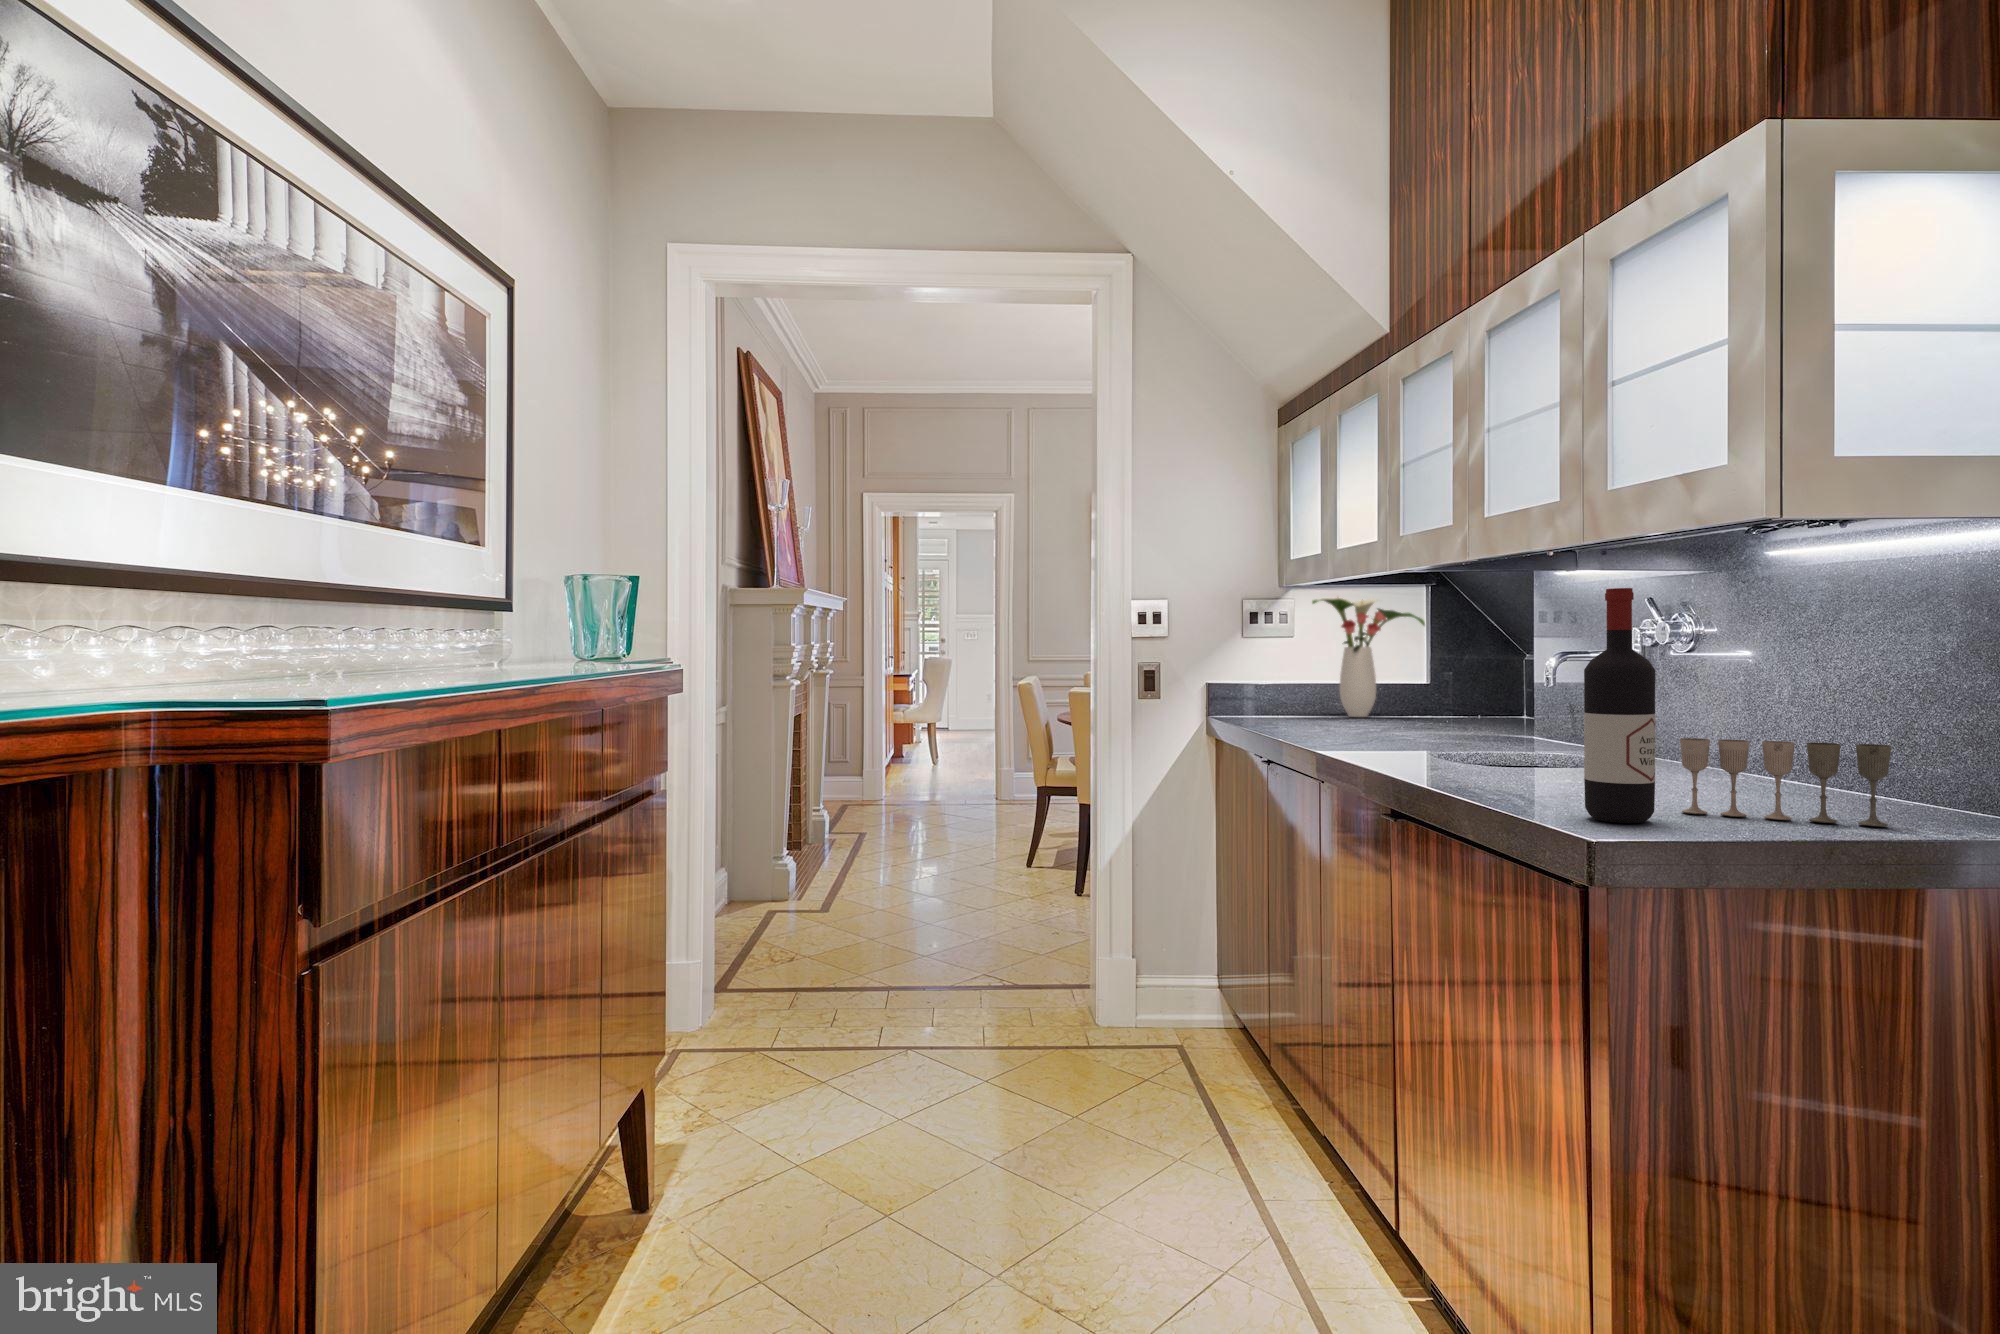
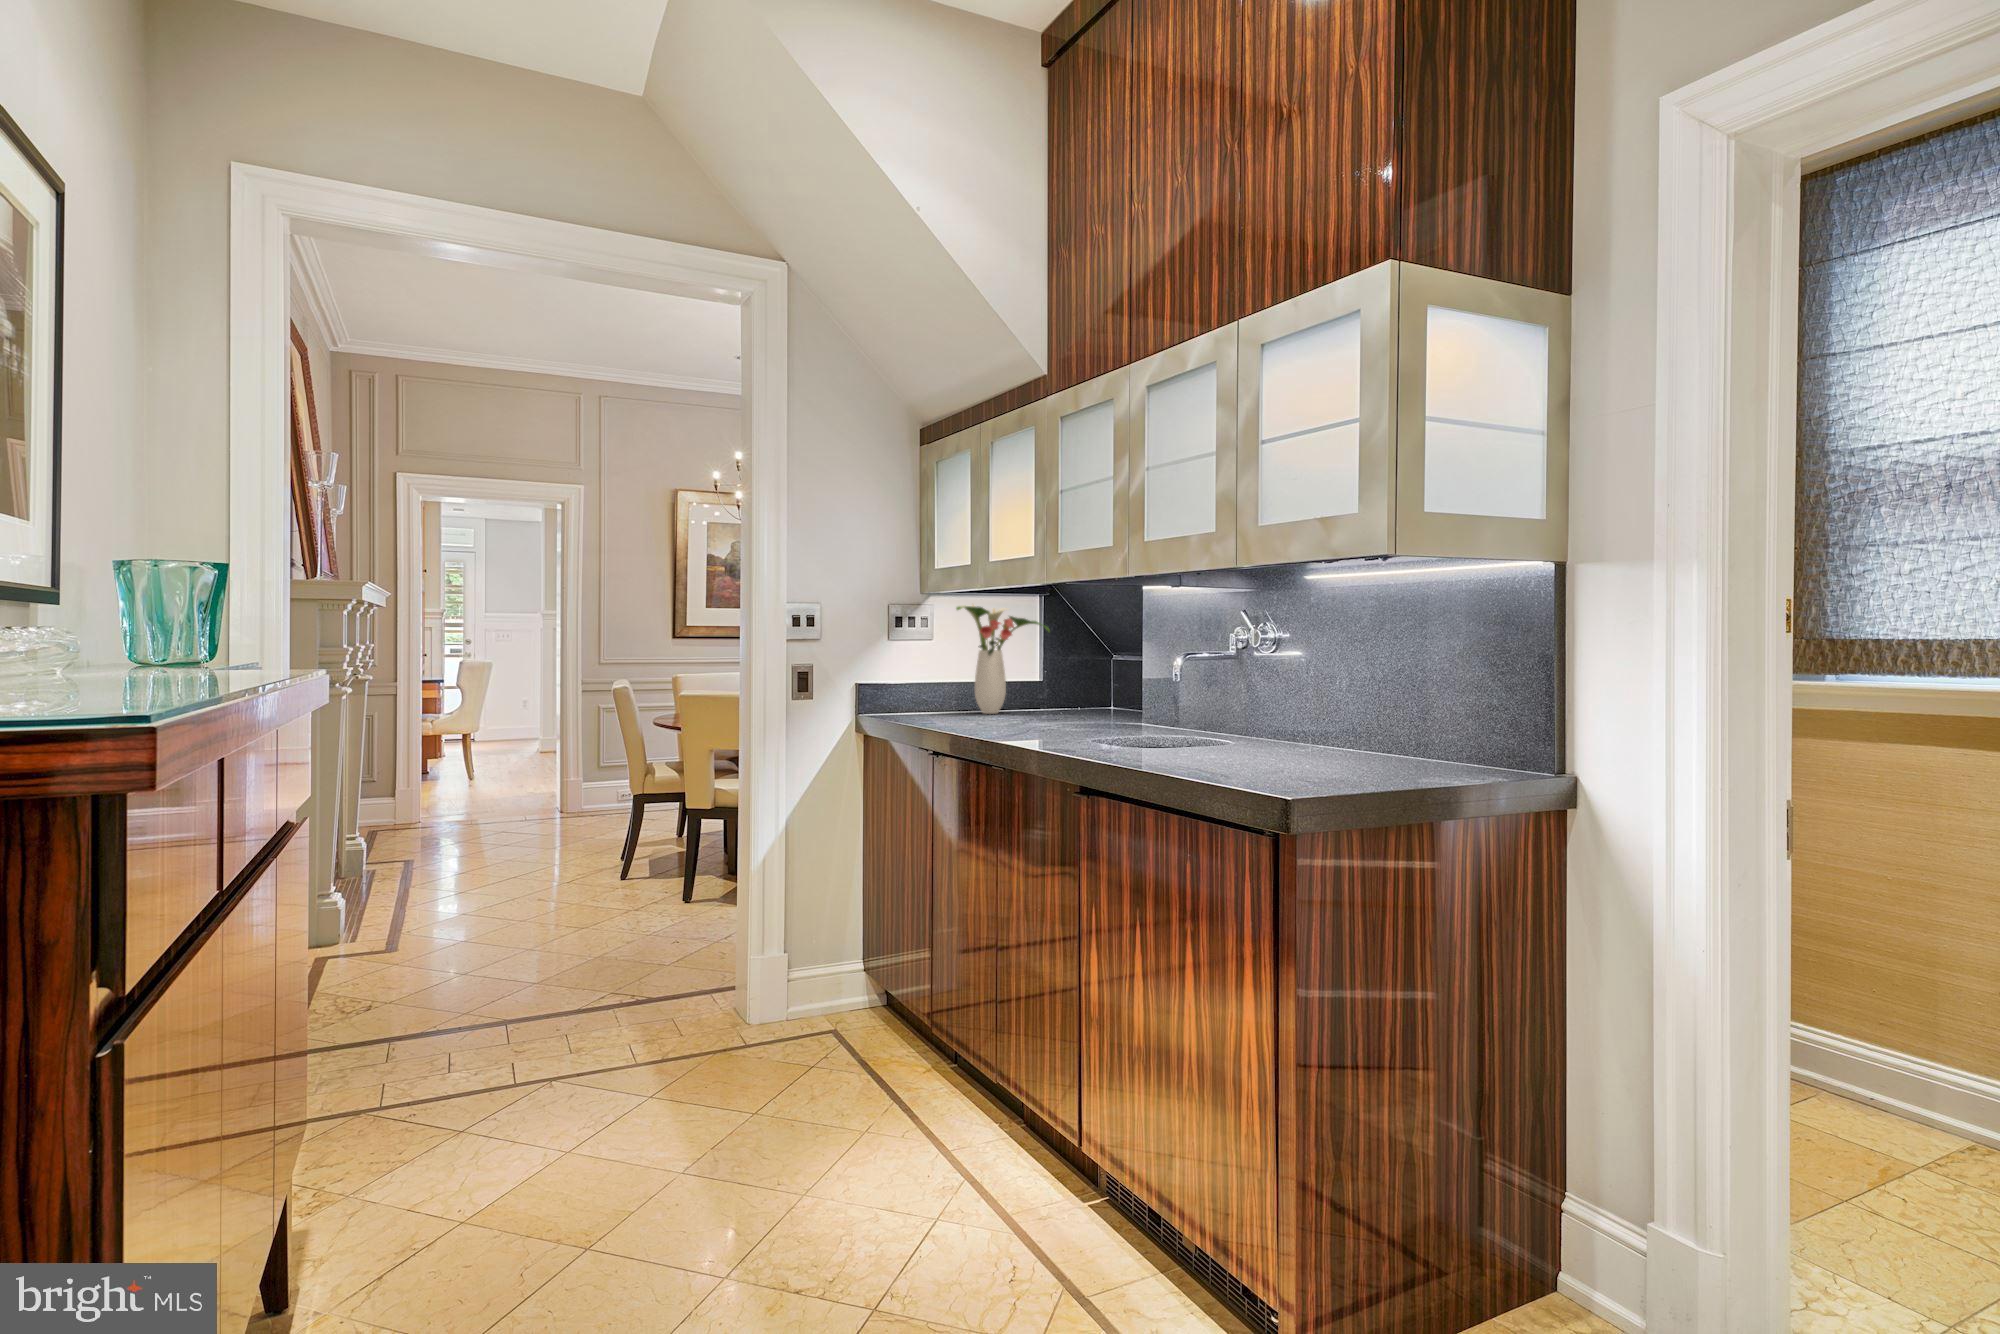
wine bottle: present [1584,588,1655,823] -> none [1264,601,1314,784]
wine glass: present [1680,738,1891,826] -> none [1319,718,1451,778]

